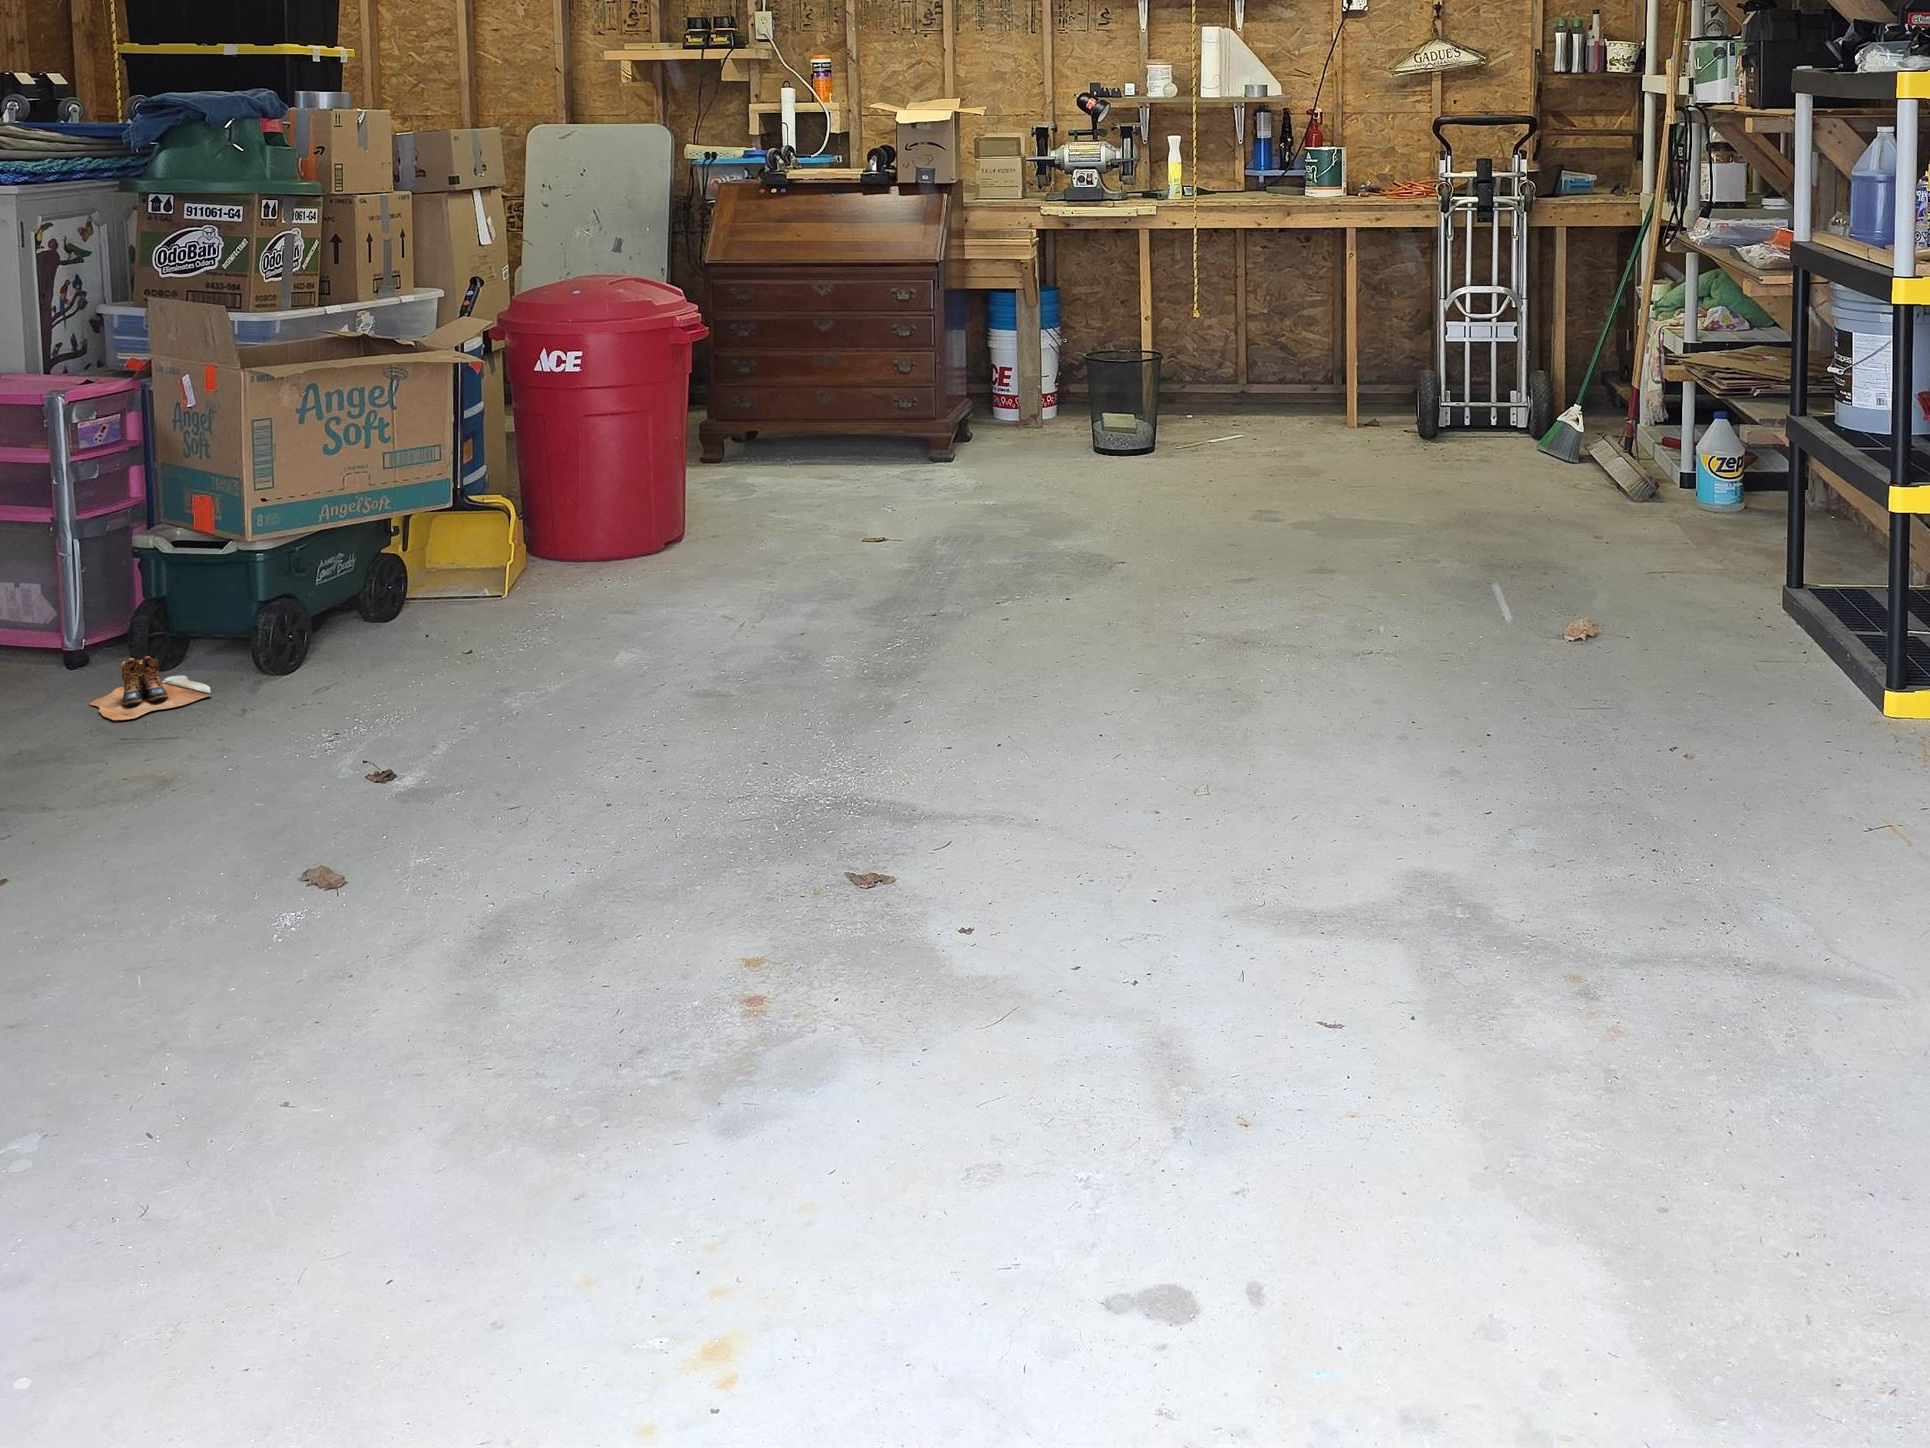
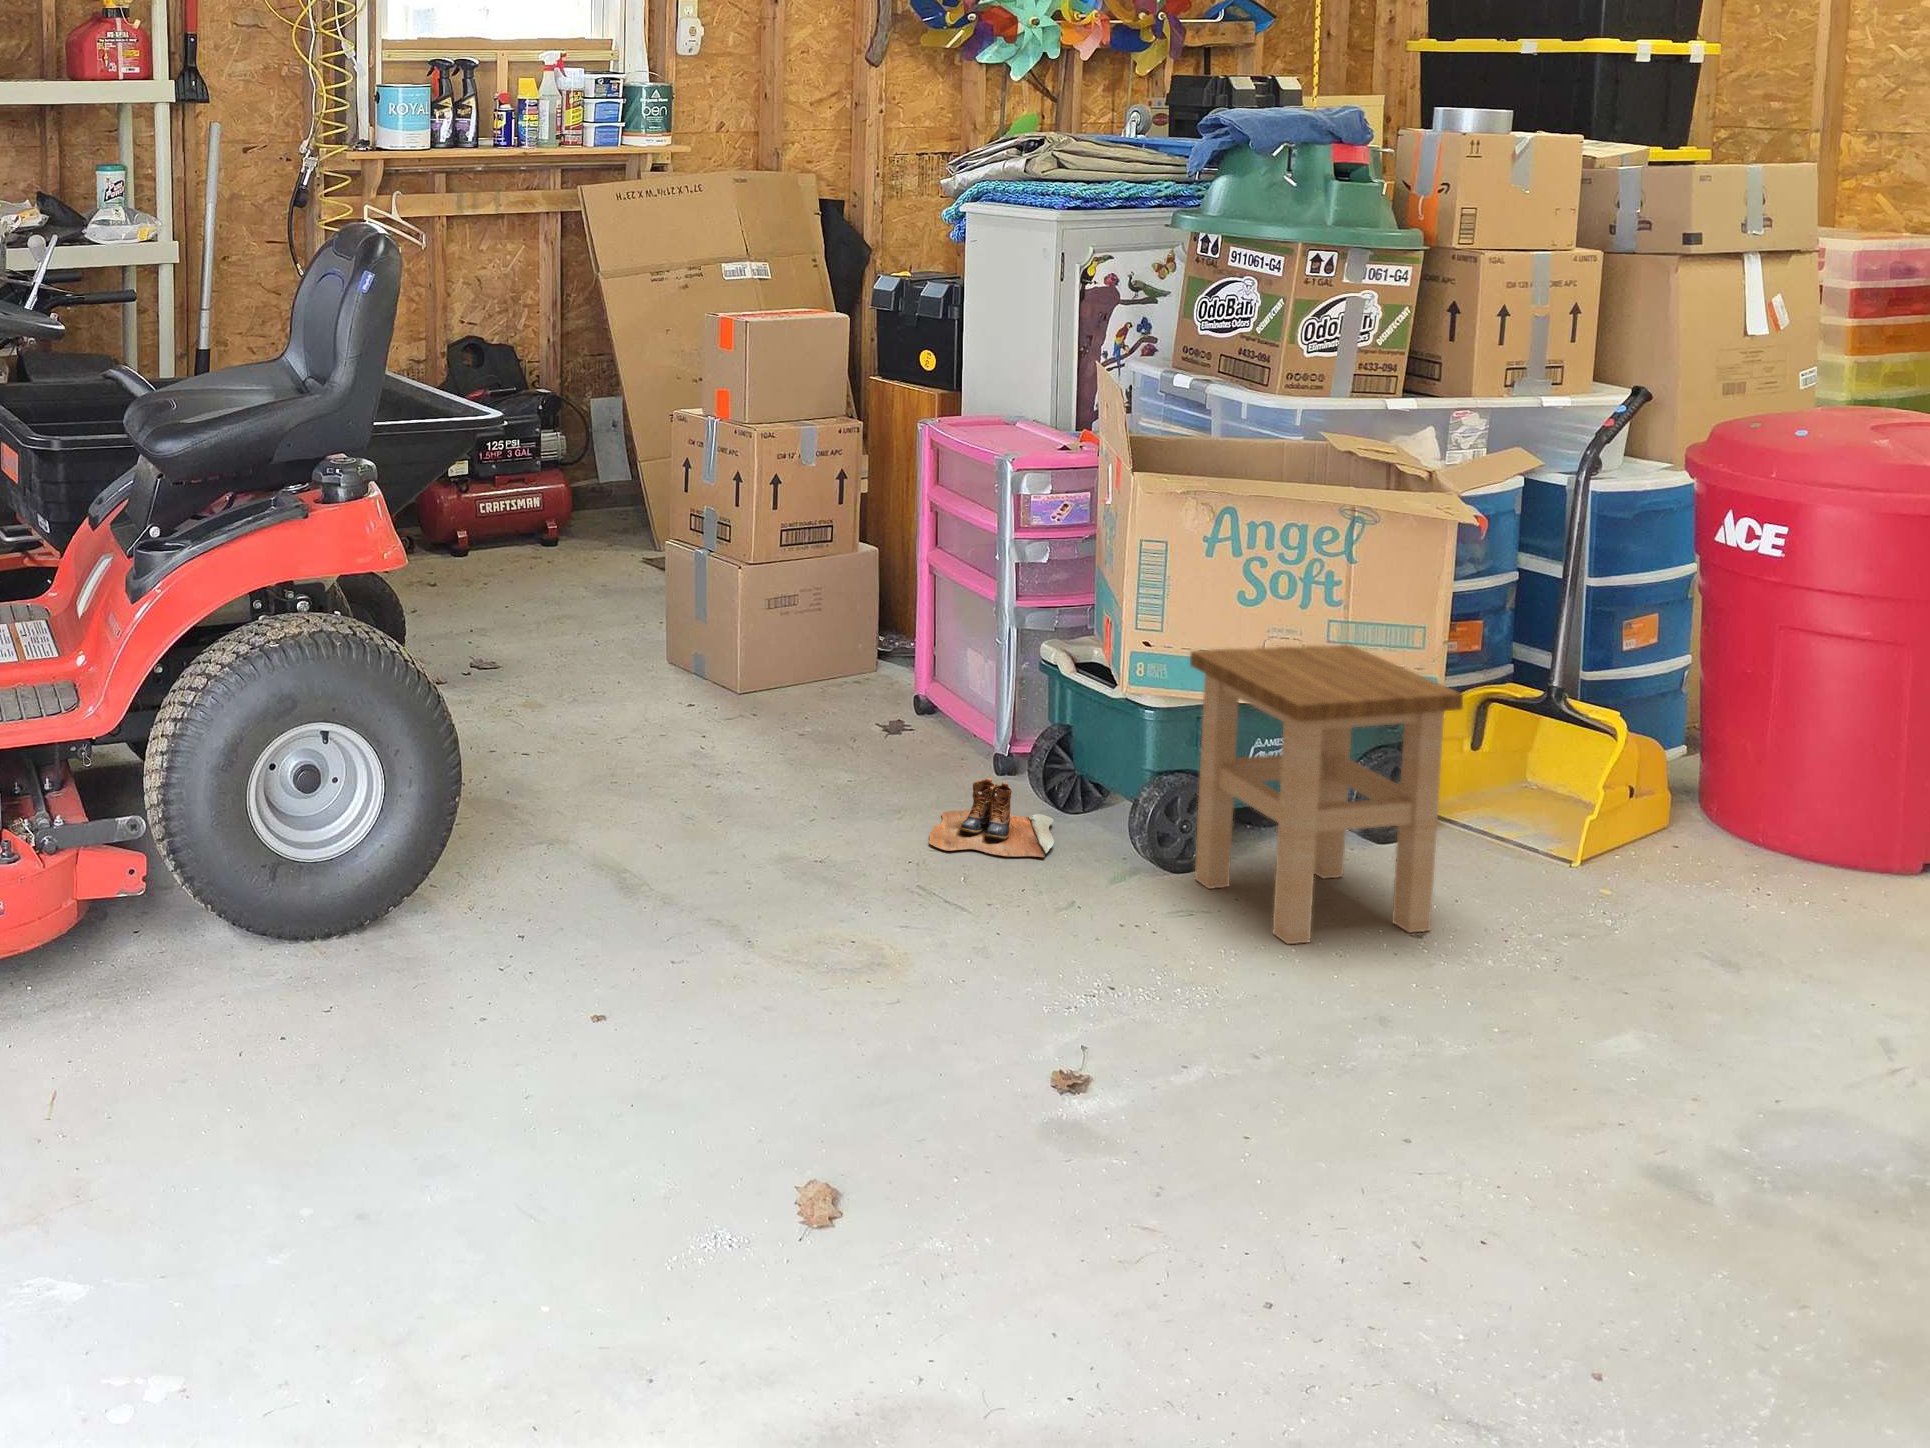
stool: none [303,471,495,675] -> present [1190,645,1463,944]

